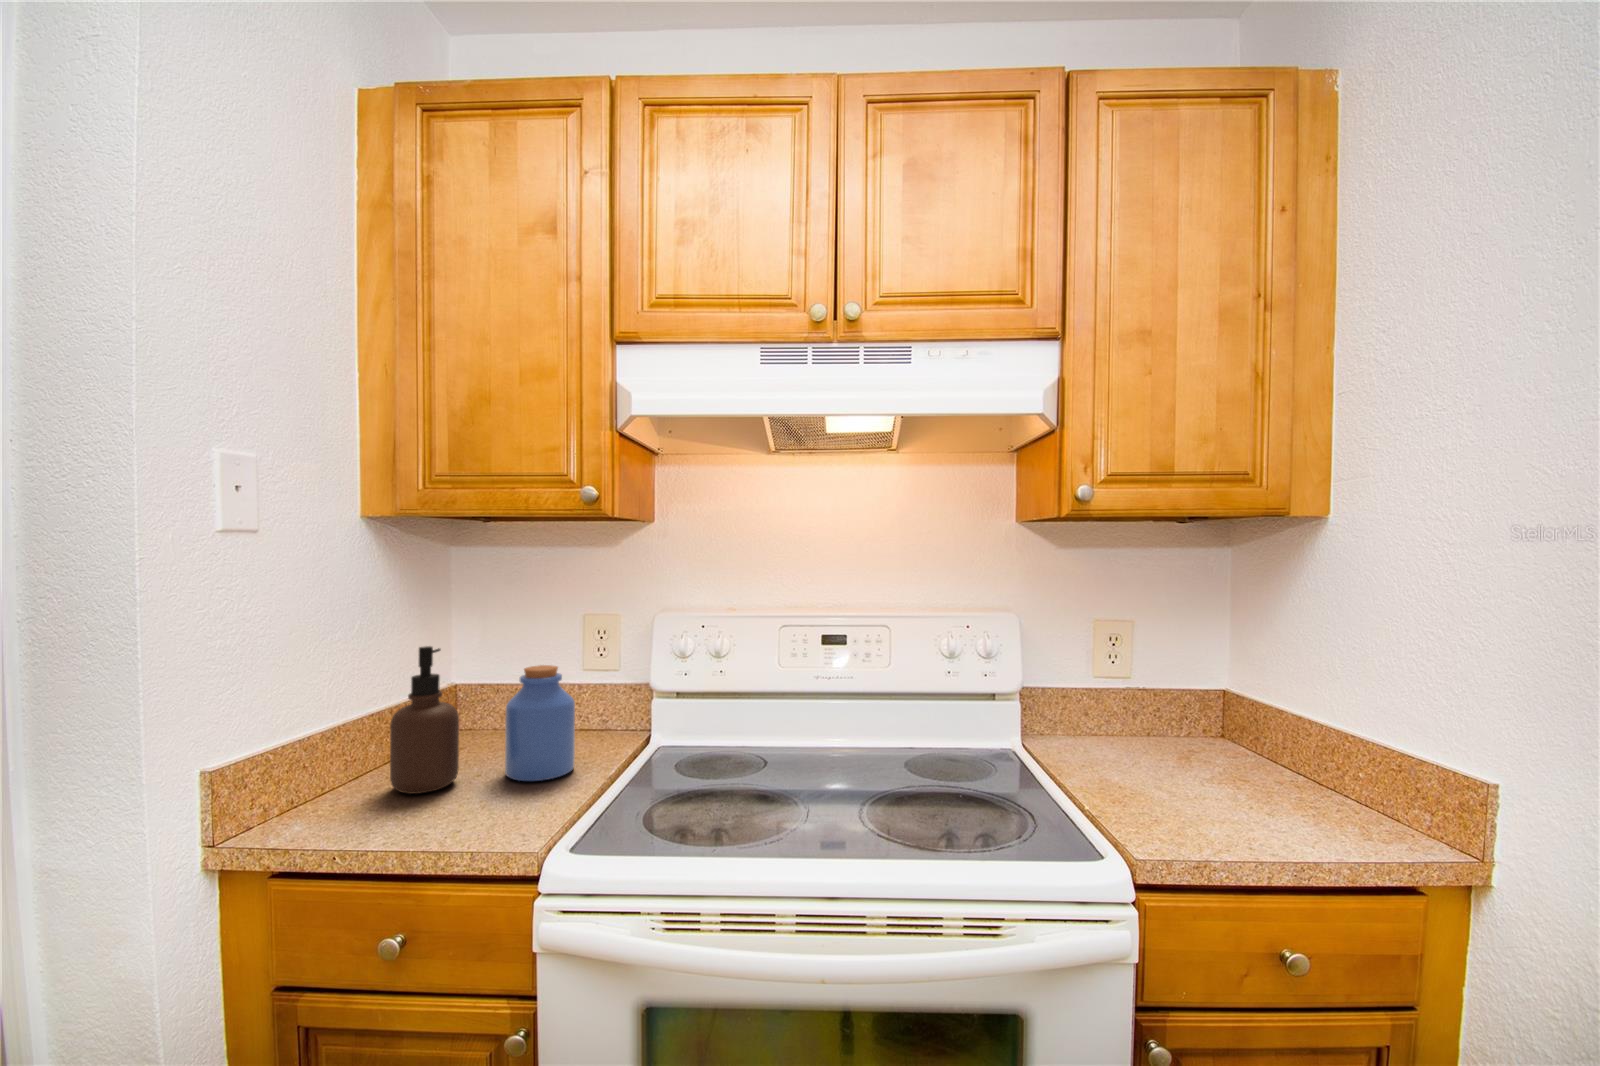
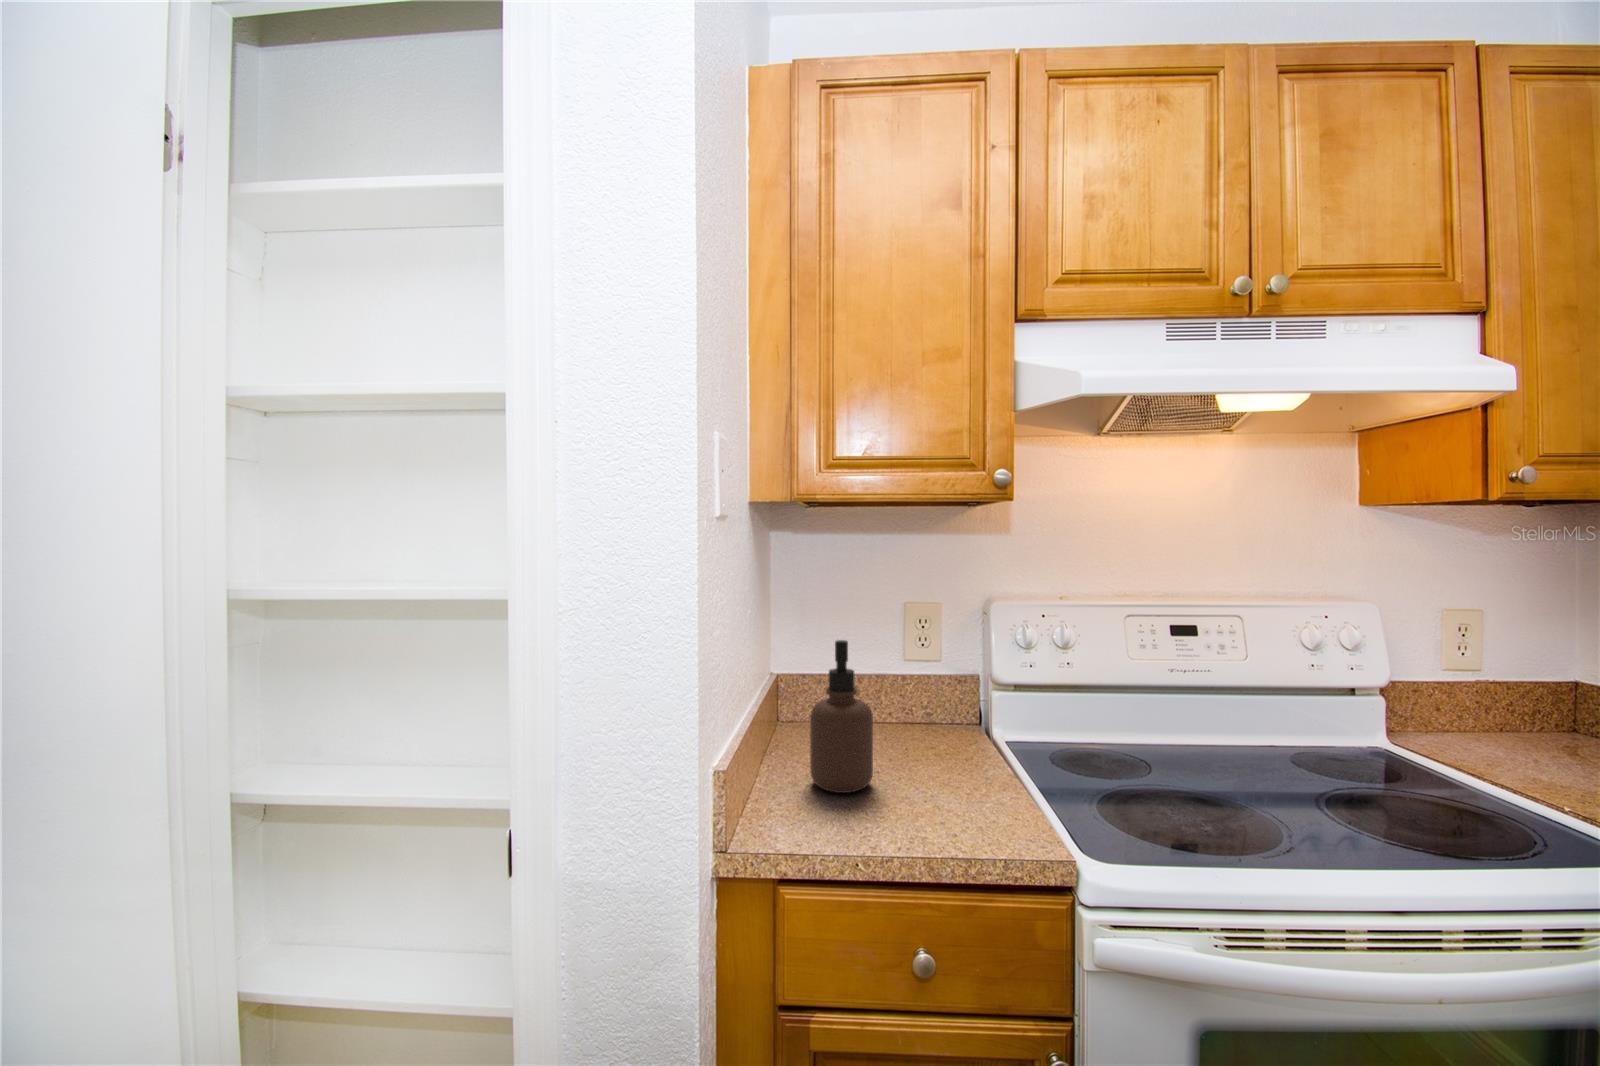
jar: present [505,665,575,781] -> none [901,659,970,779]

